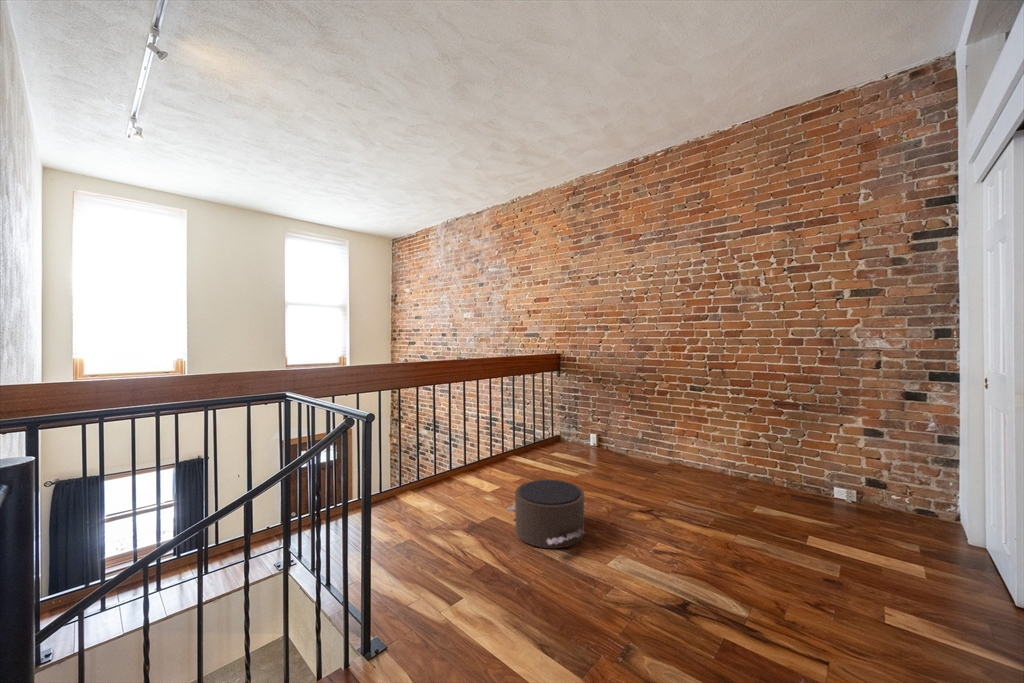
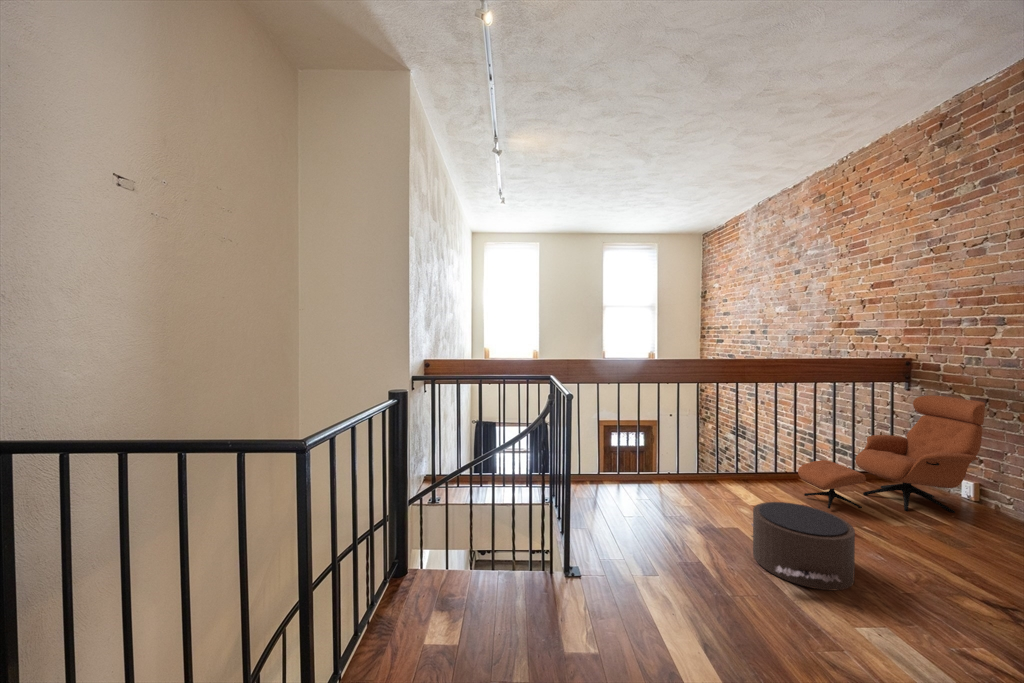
lounge chair: none [513,379,602,476] -> present [798,395,985,513]

